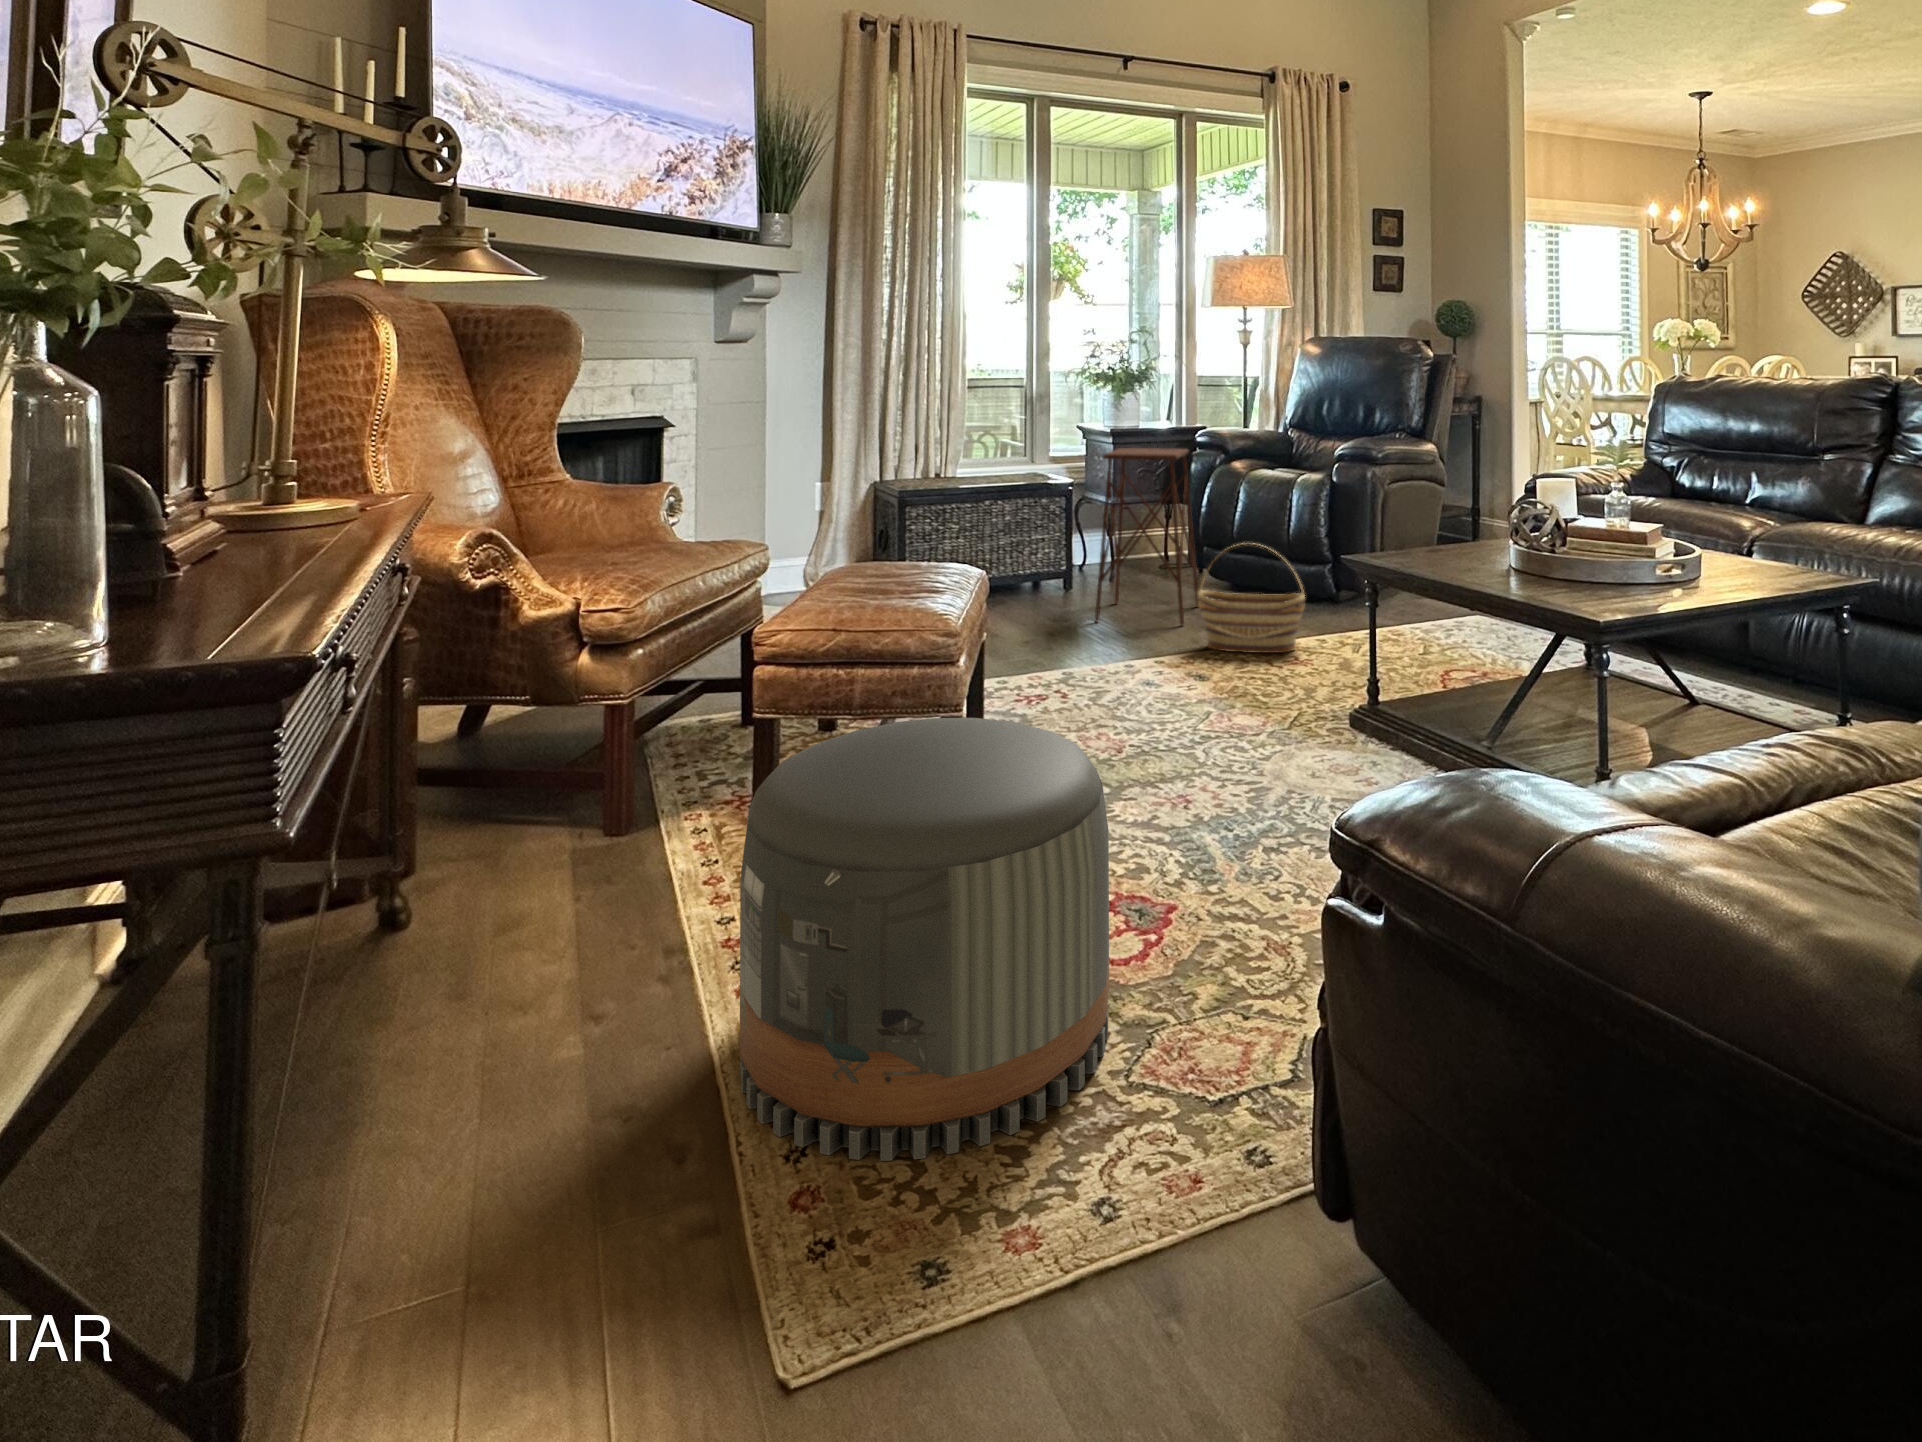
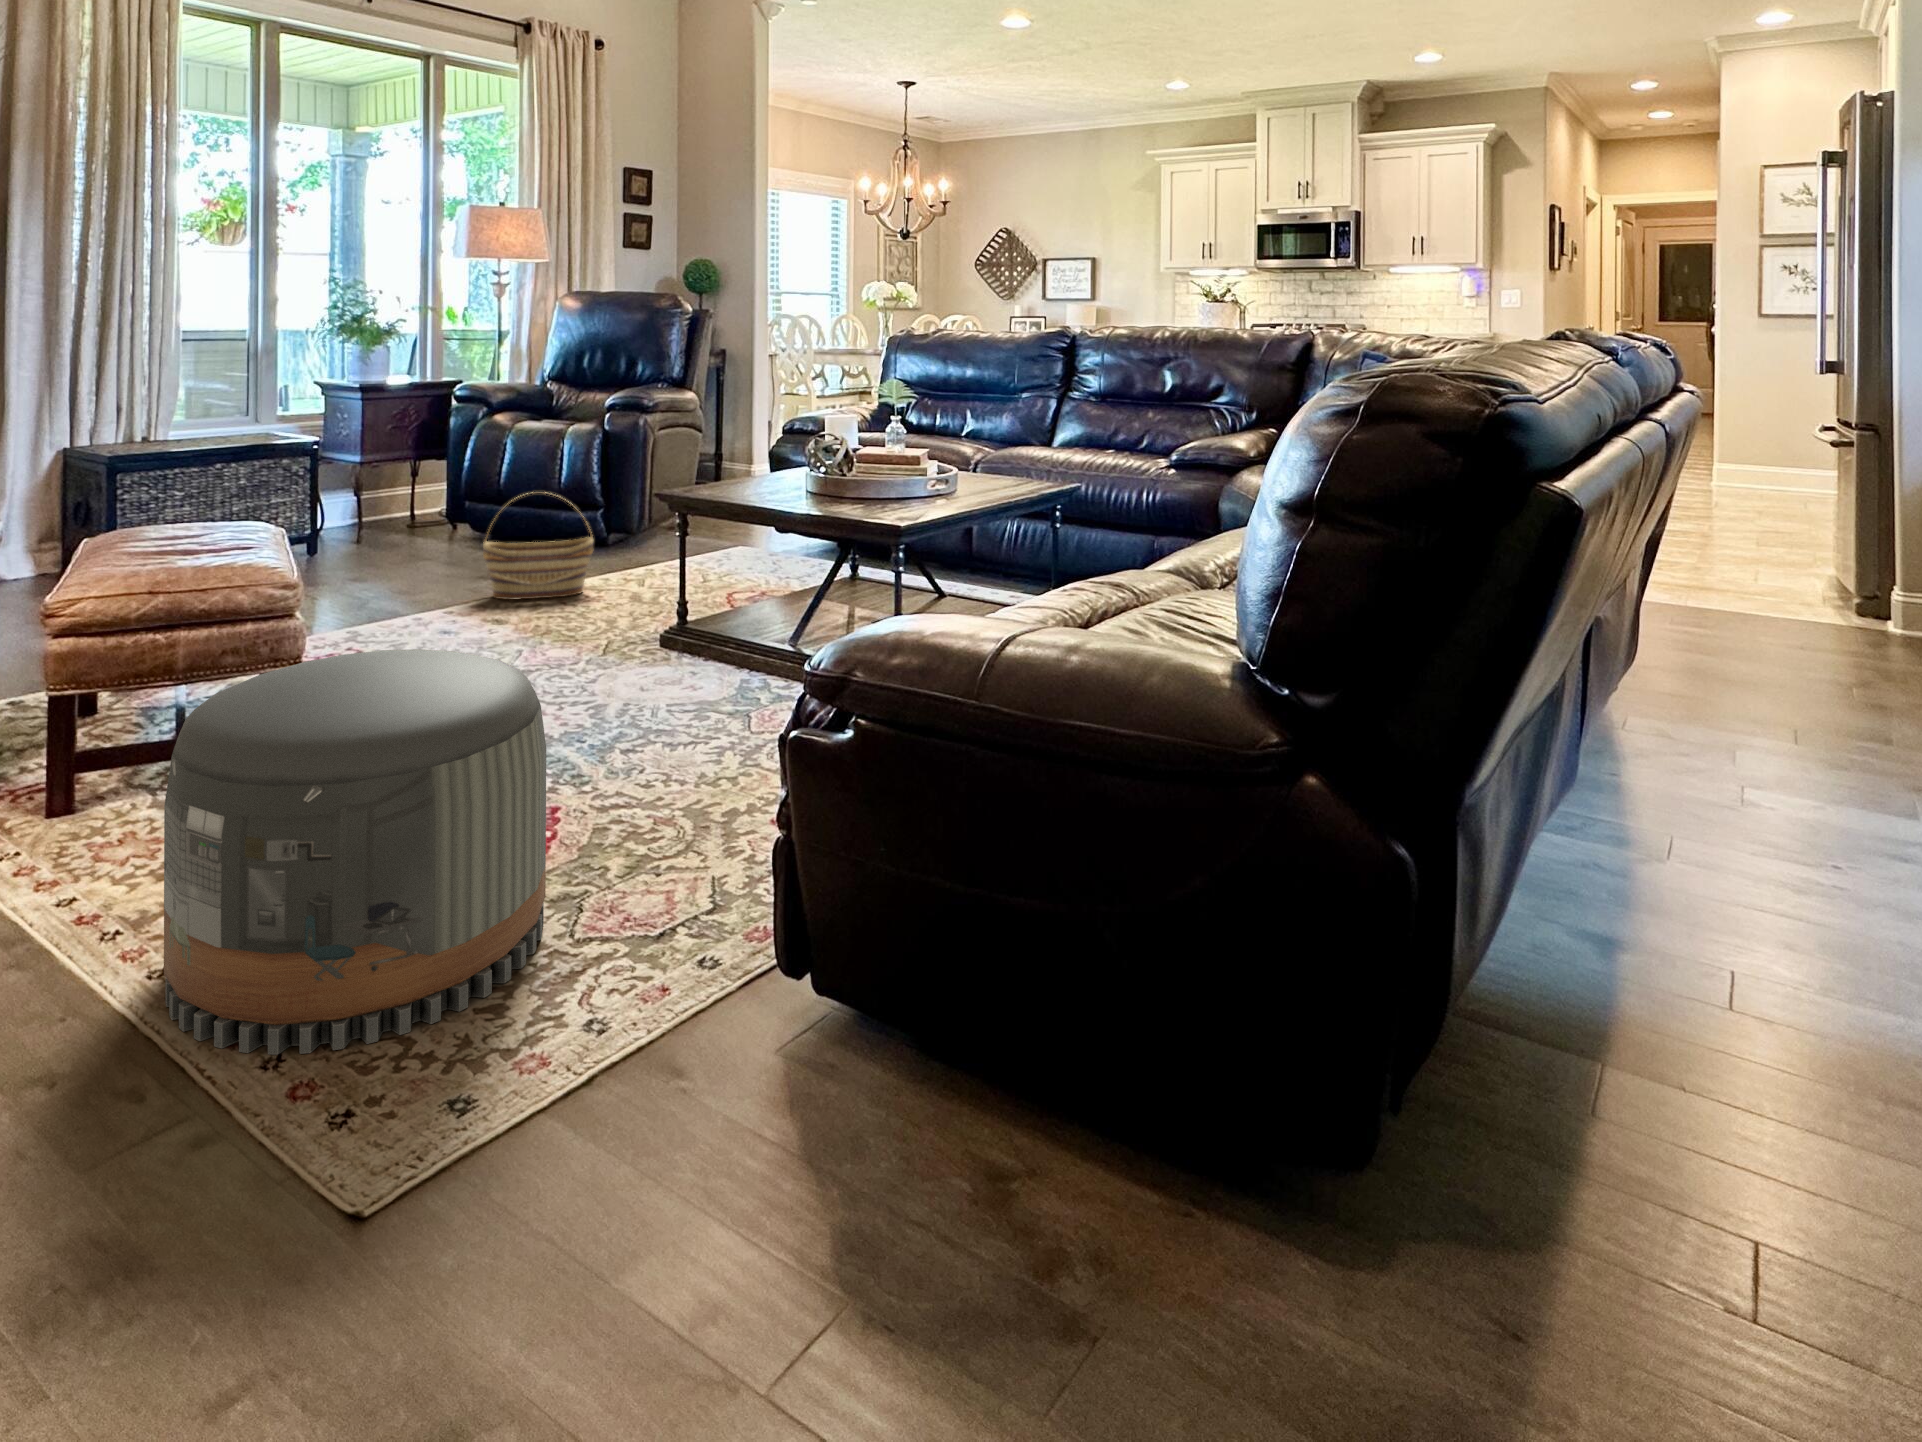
side table: present [1095,448,1199,625] -> none [357,402,468,586]

